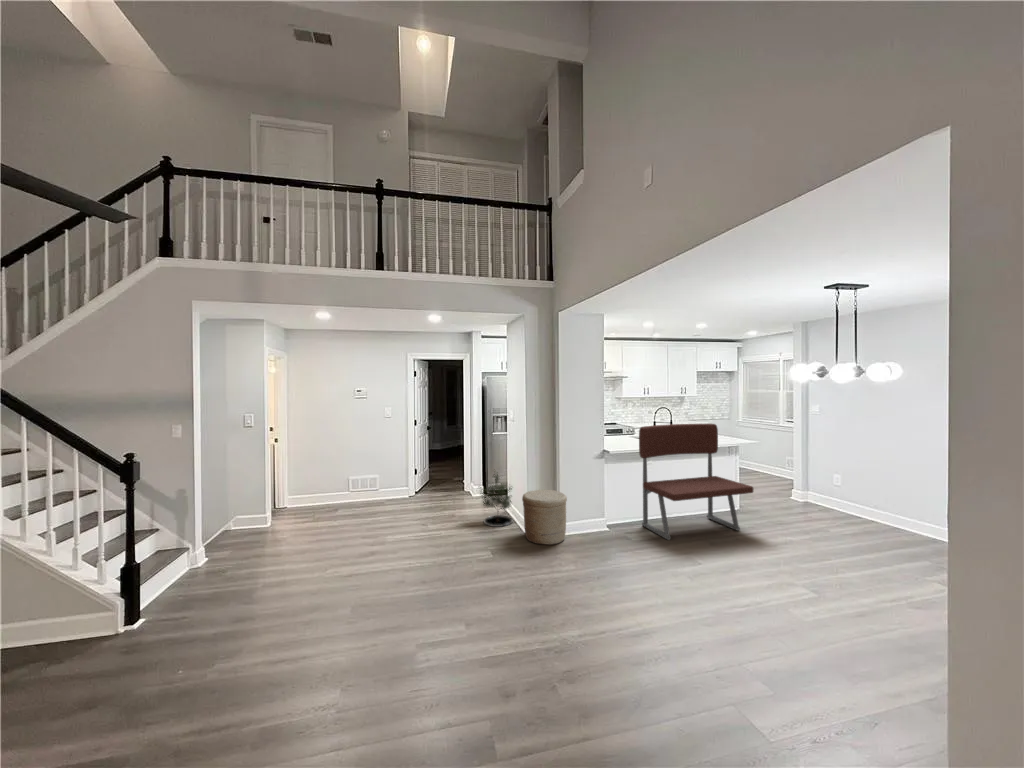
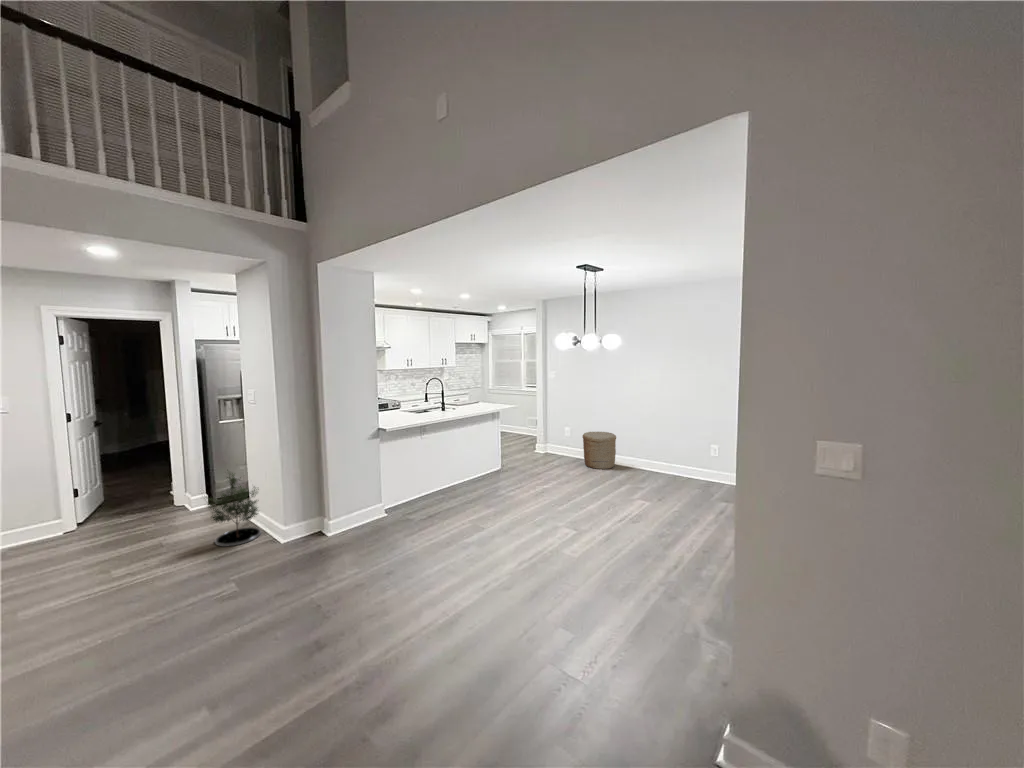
bench: present [639,424,754,540] -> none [416,392,518,512]
woven basket: present [522,490,567,545] -> present [583,432,616,469]

